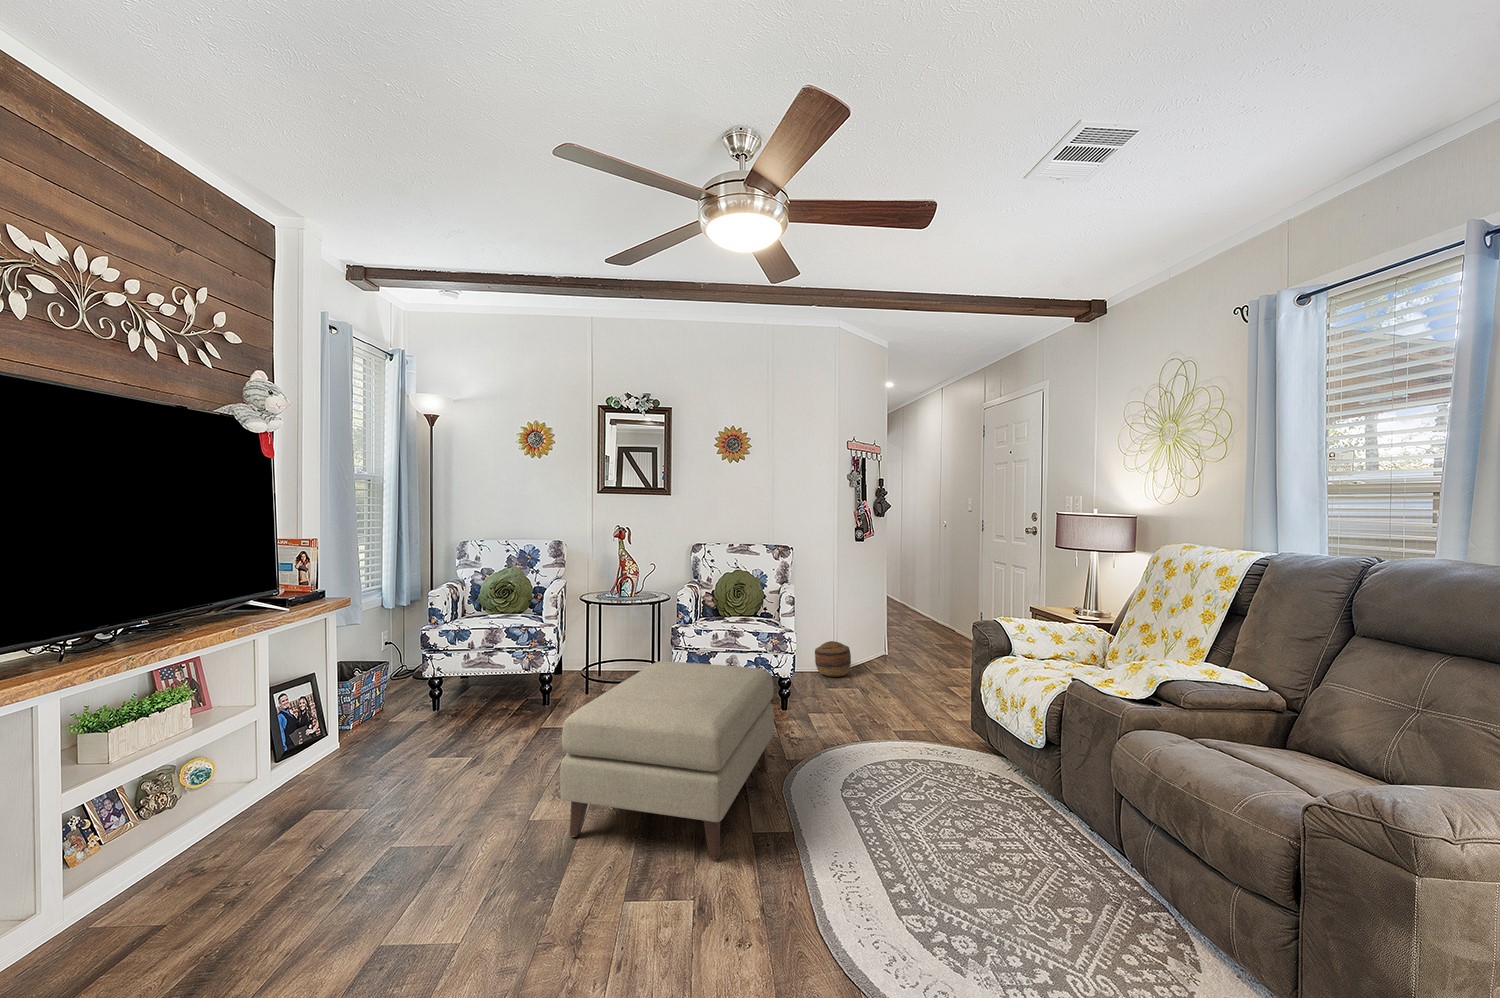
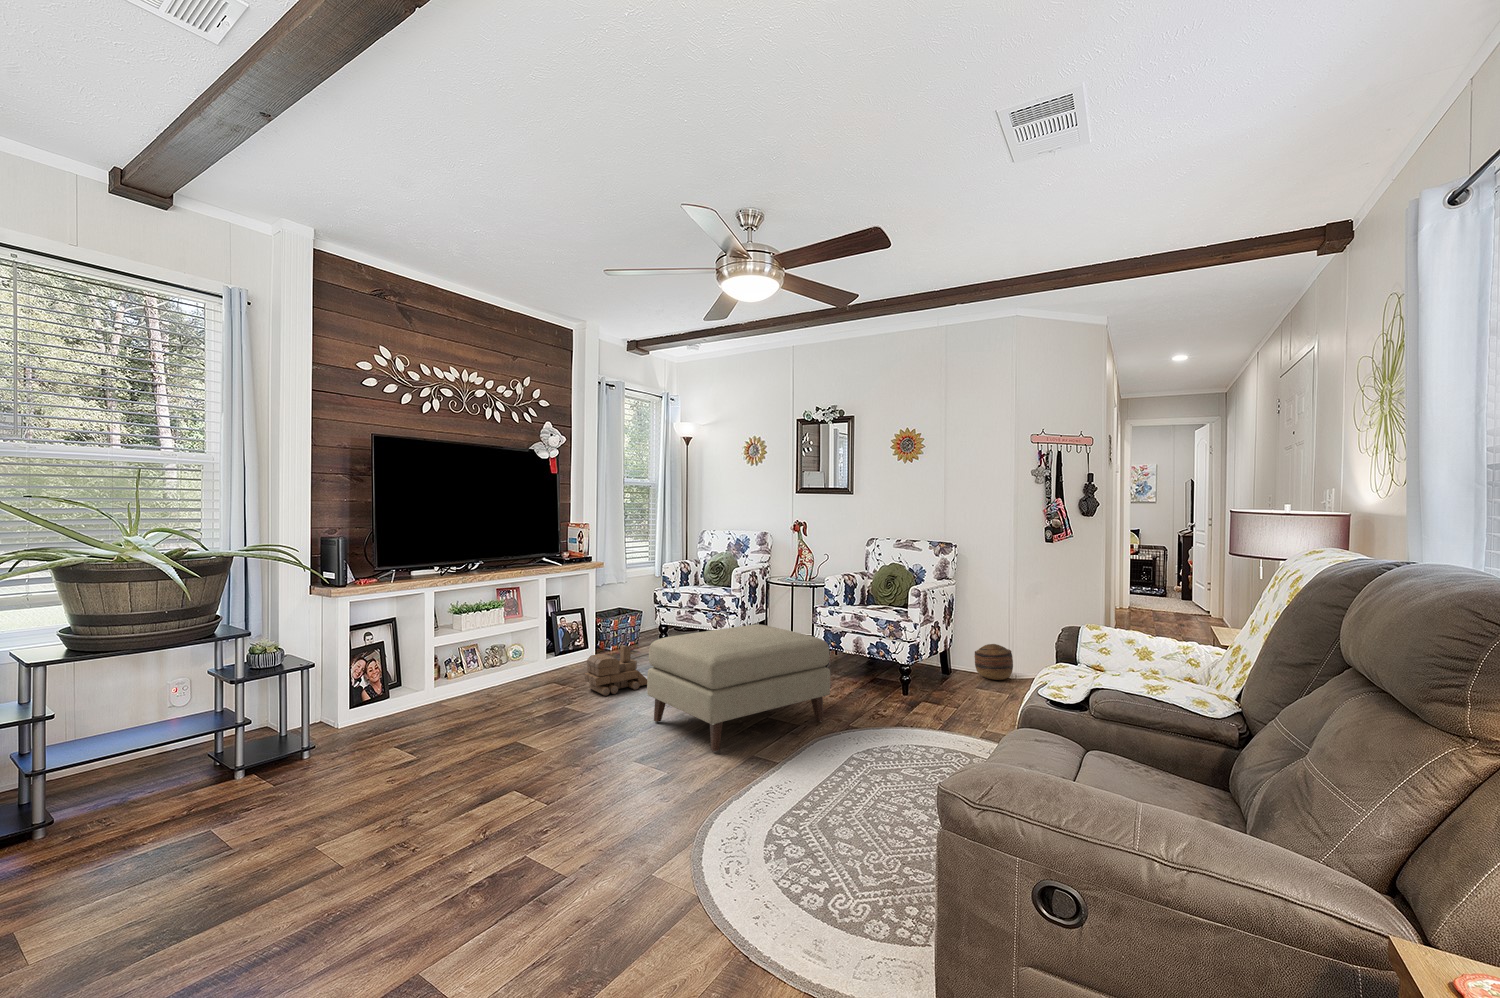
toy train: none [387,725,489,814] -> present [584,645,647,696]

